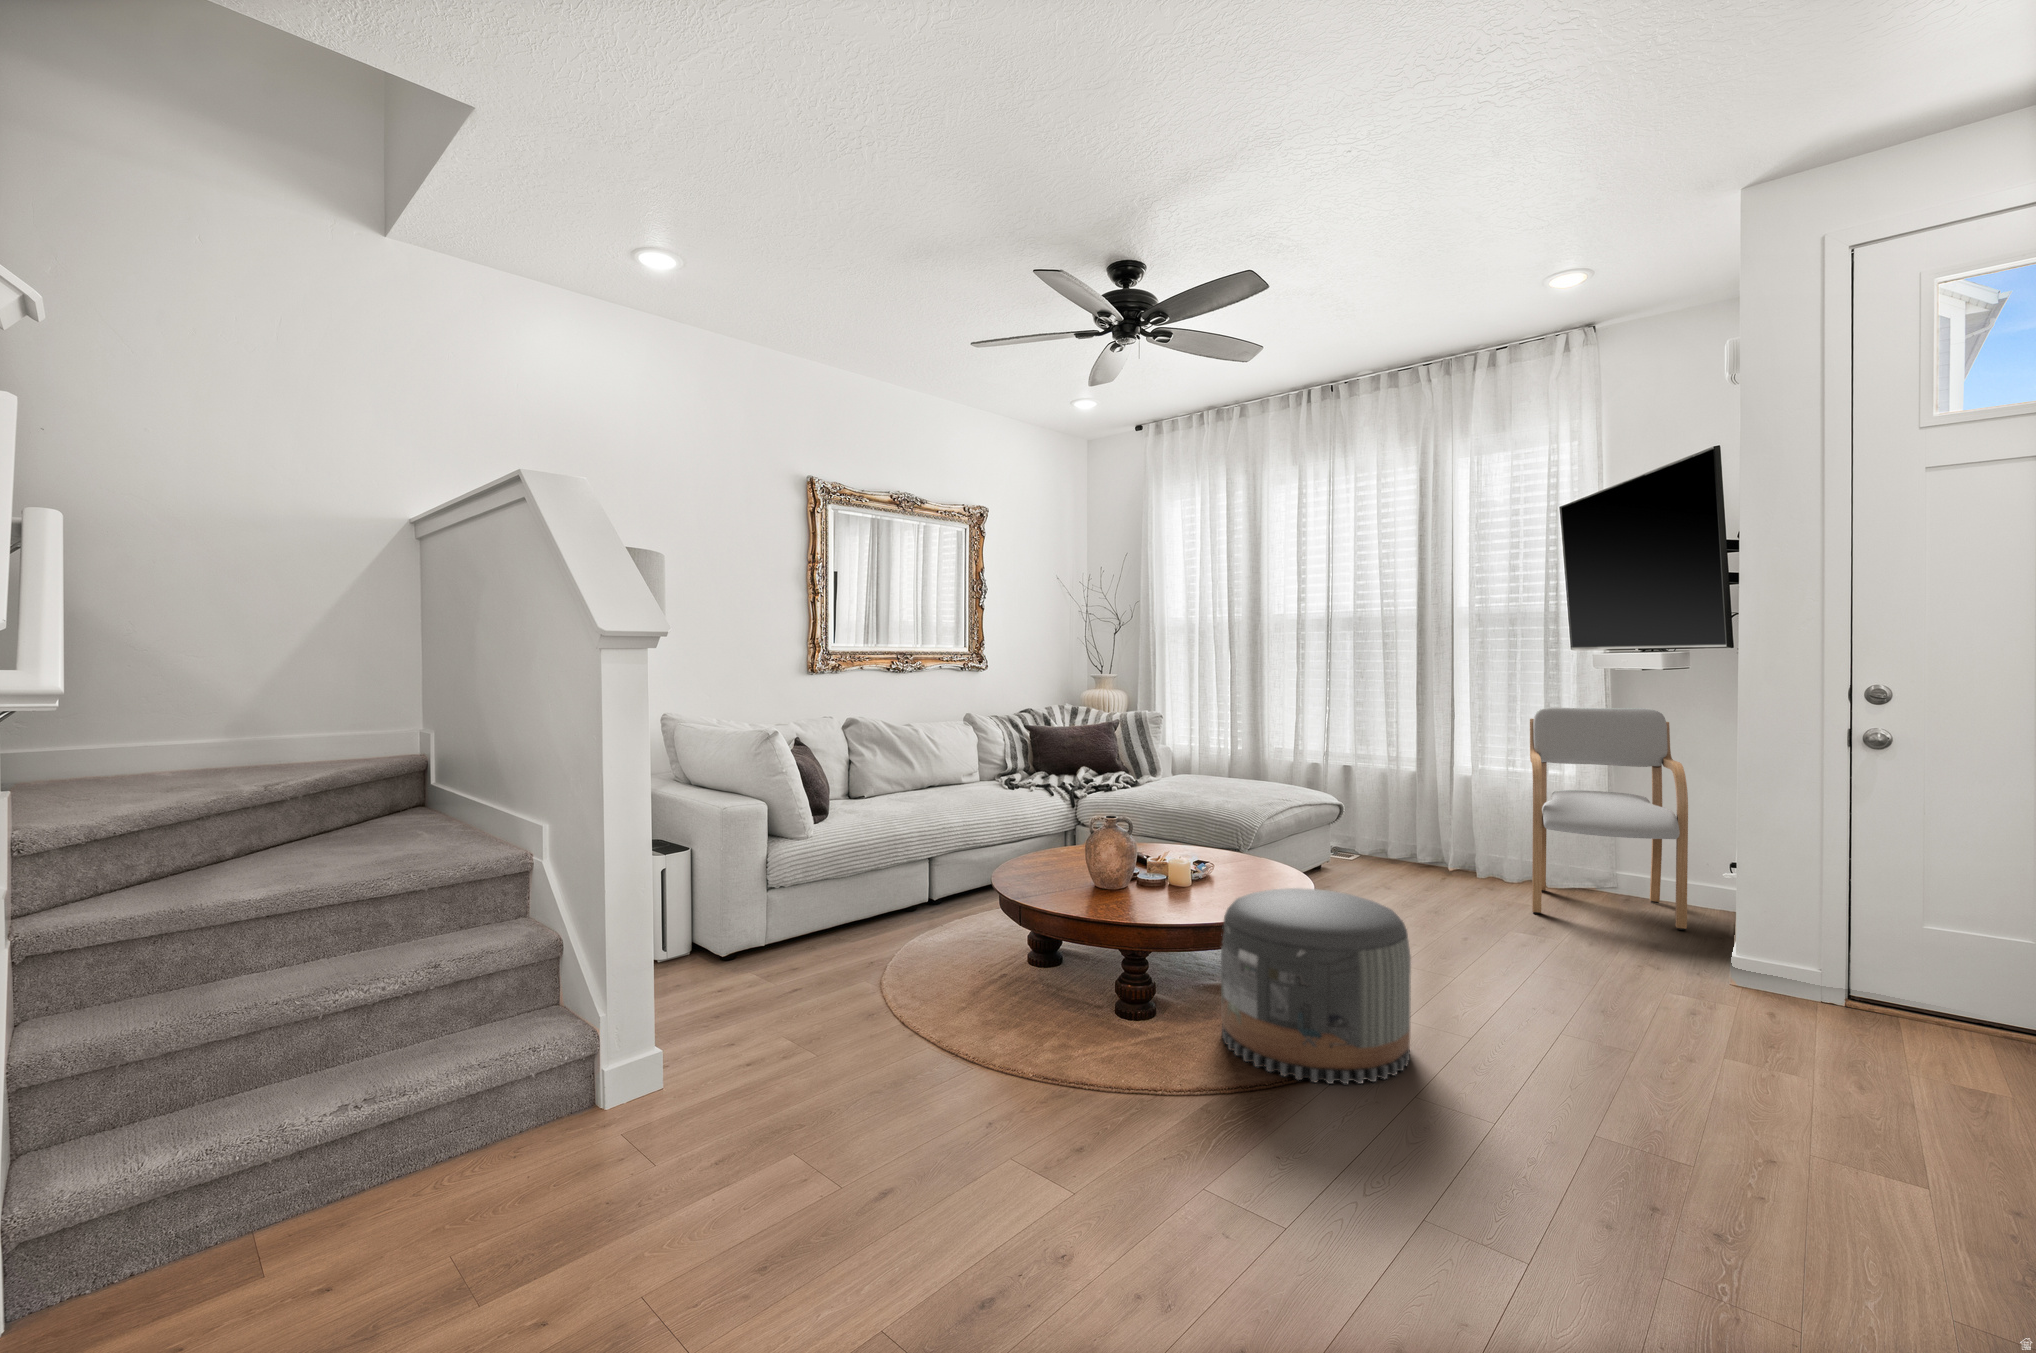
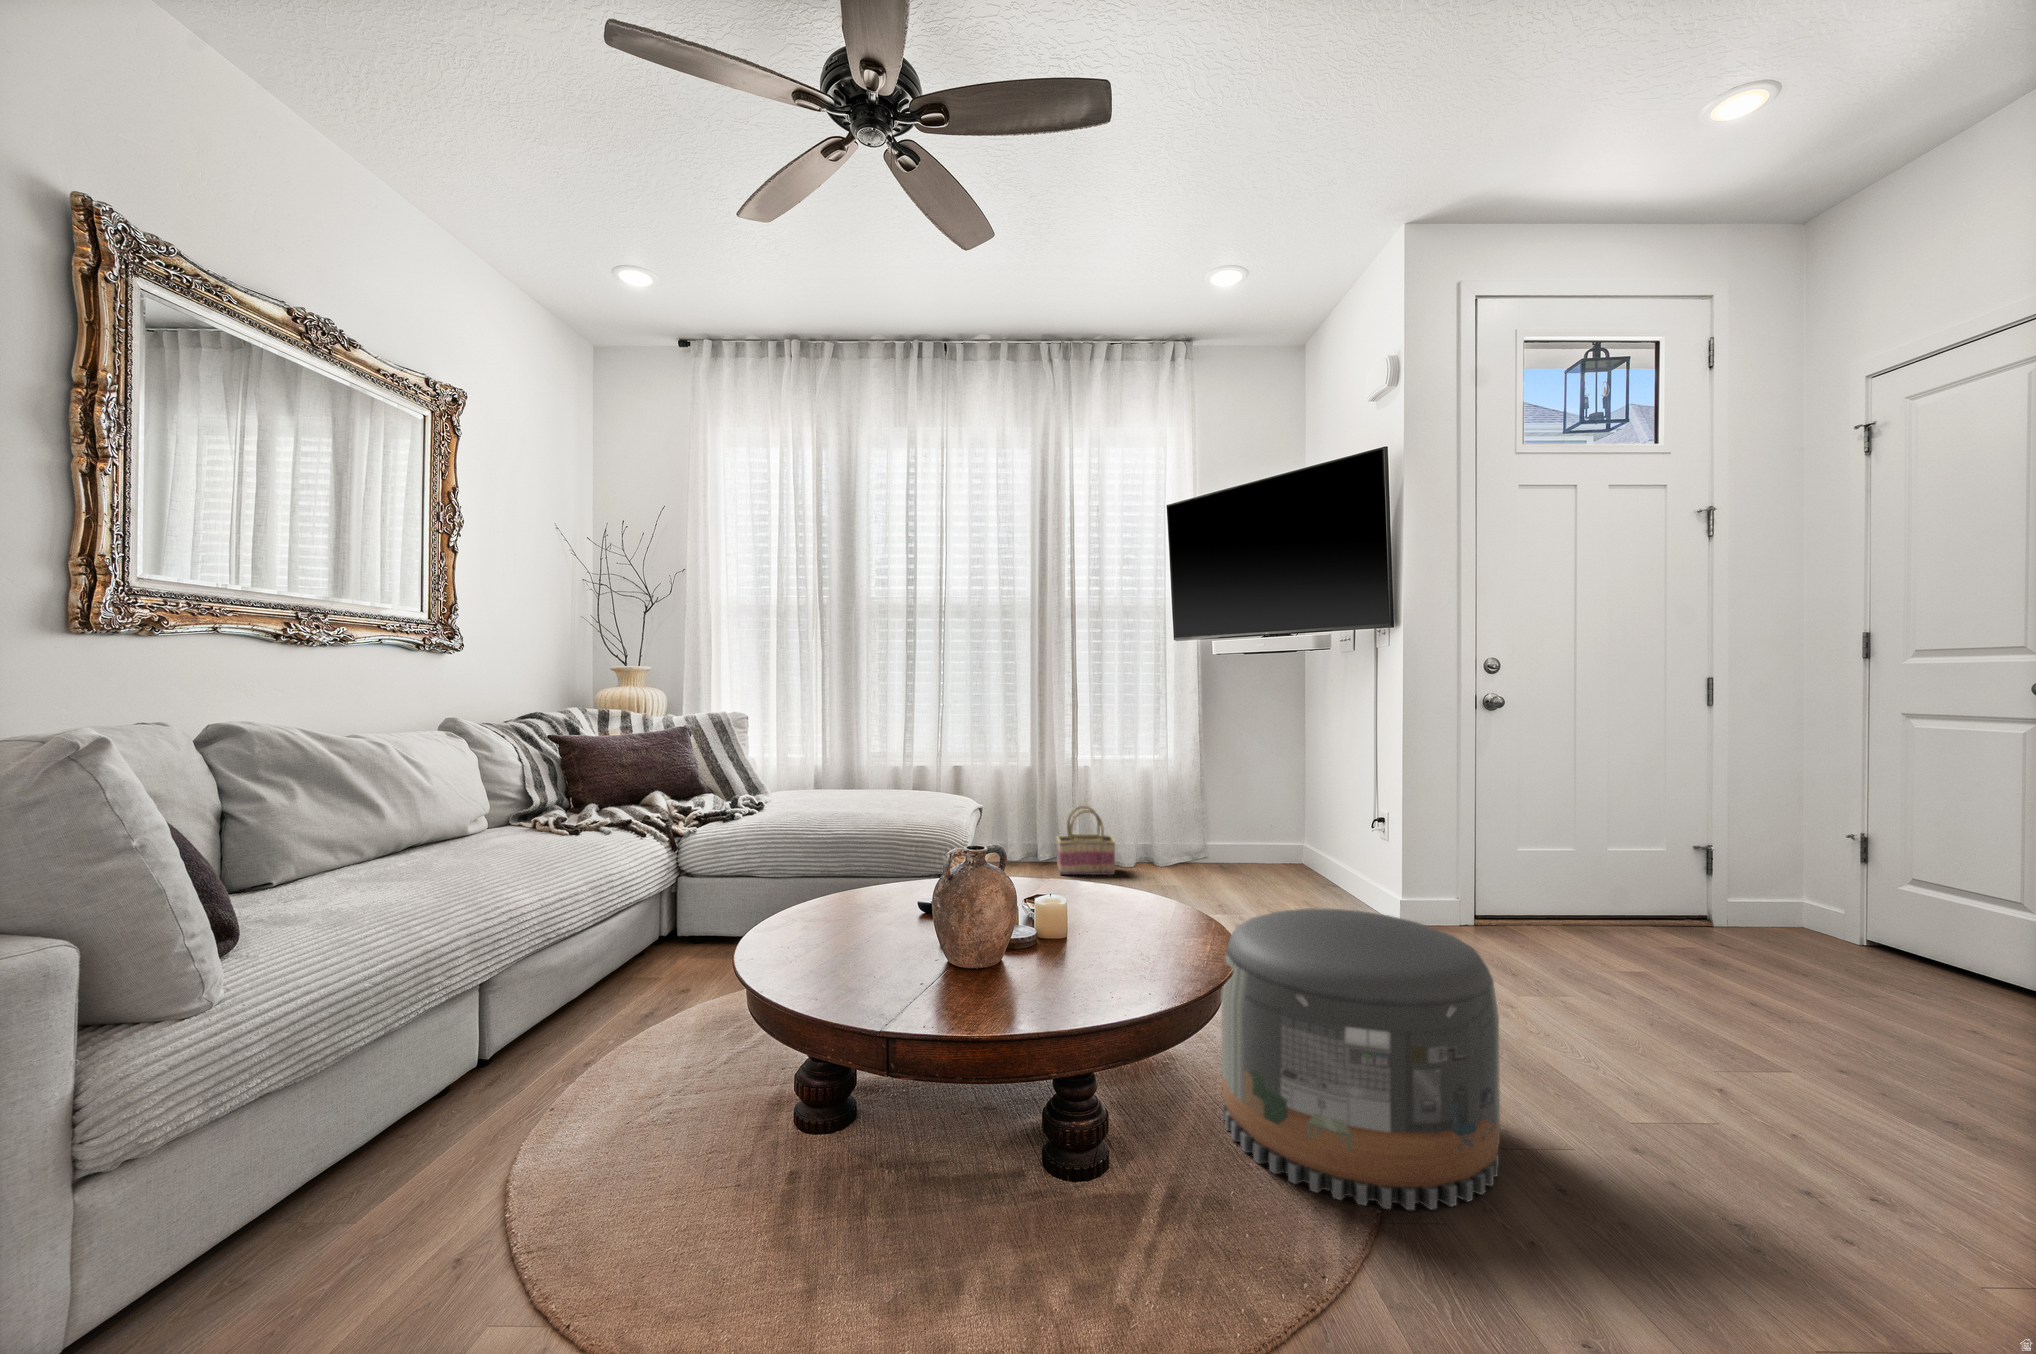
armchair: present [1530,707,1688,930] -> none [1150,692,1310,894]
basket: none [1422,814,1488,885] -> present [1057,806,1115,875]

